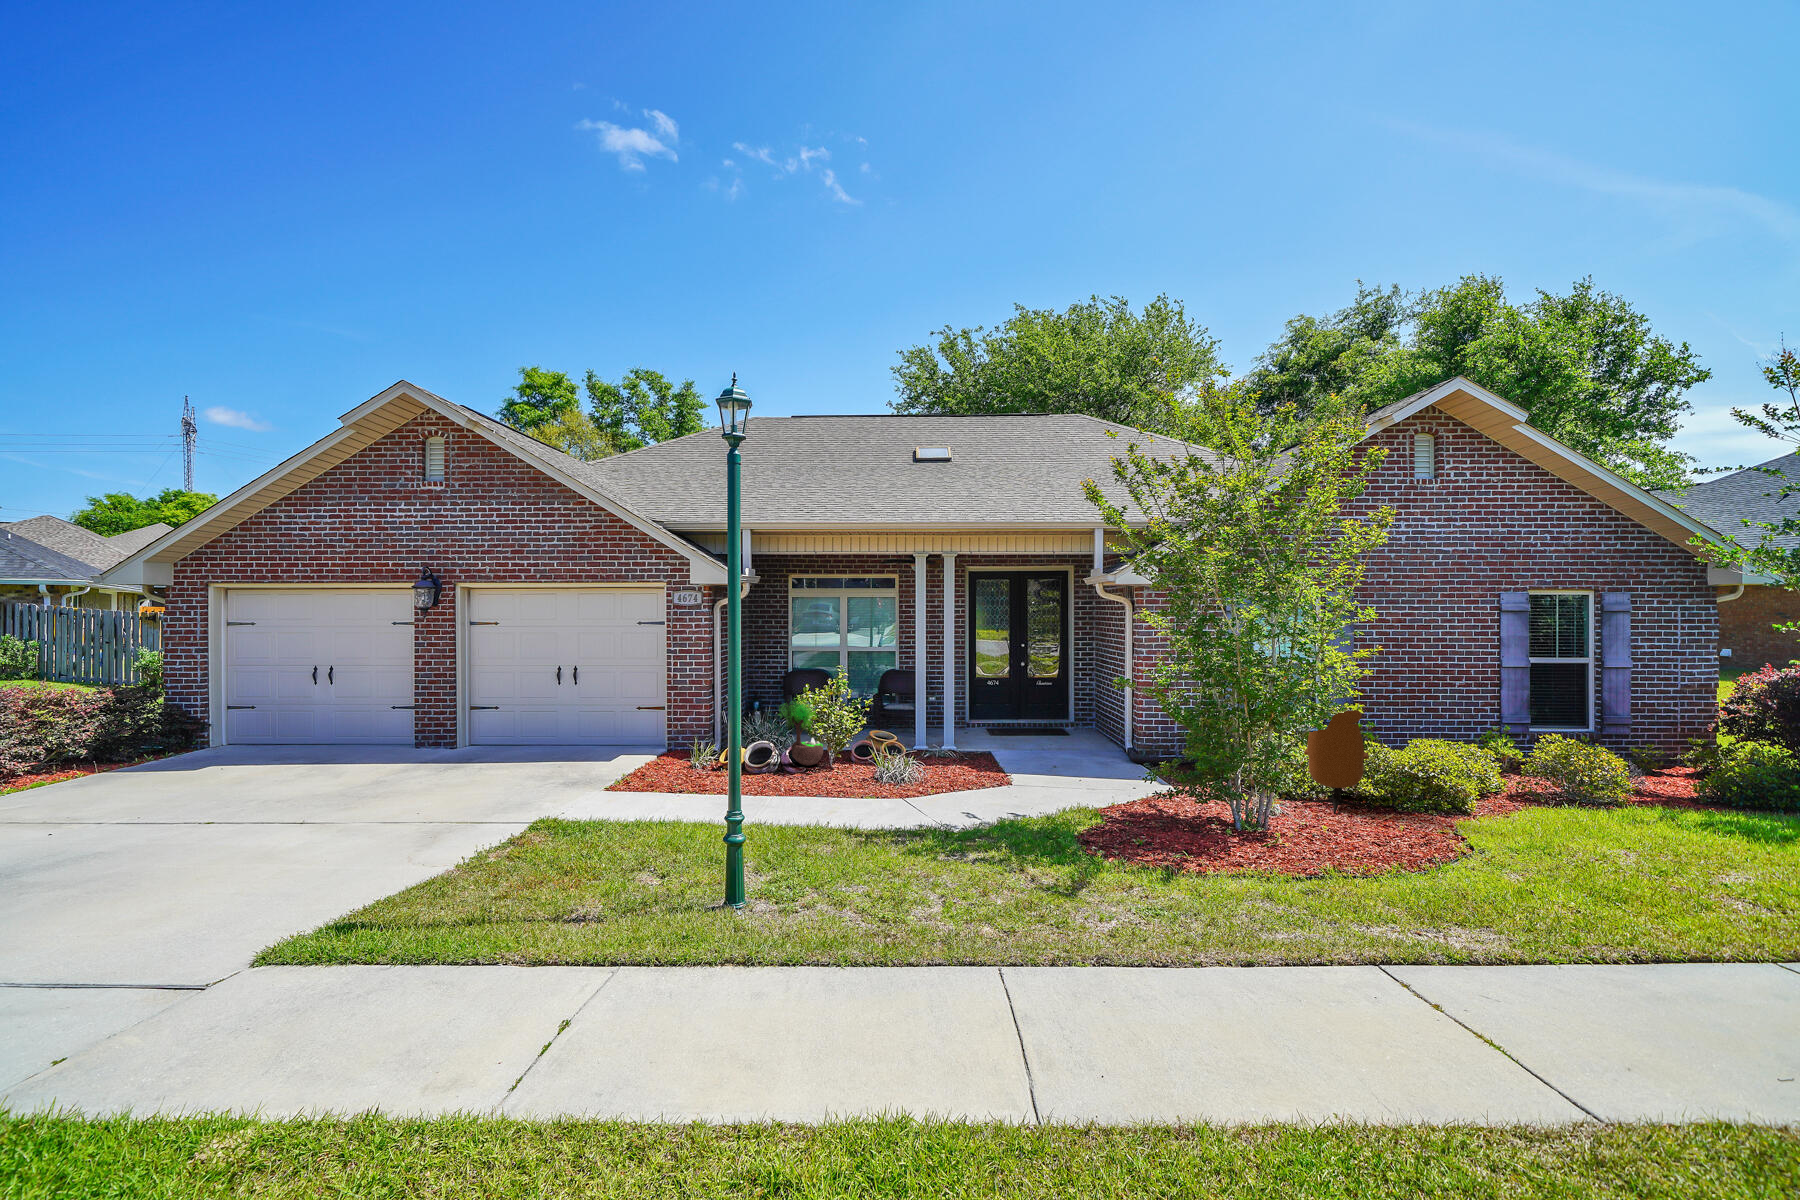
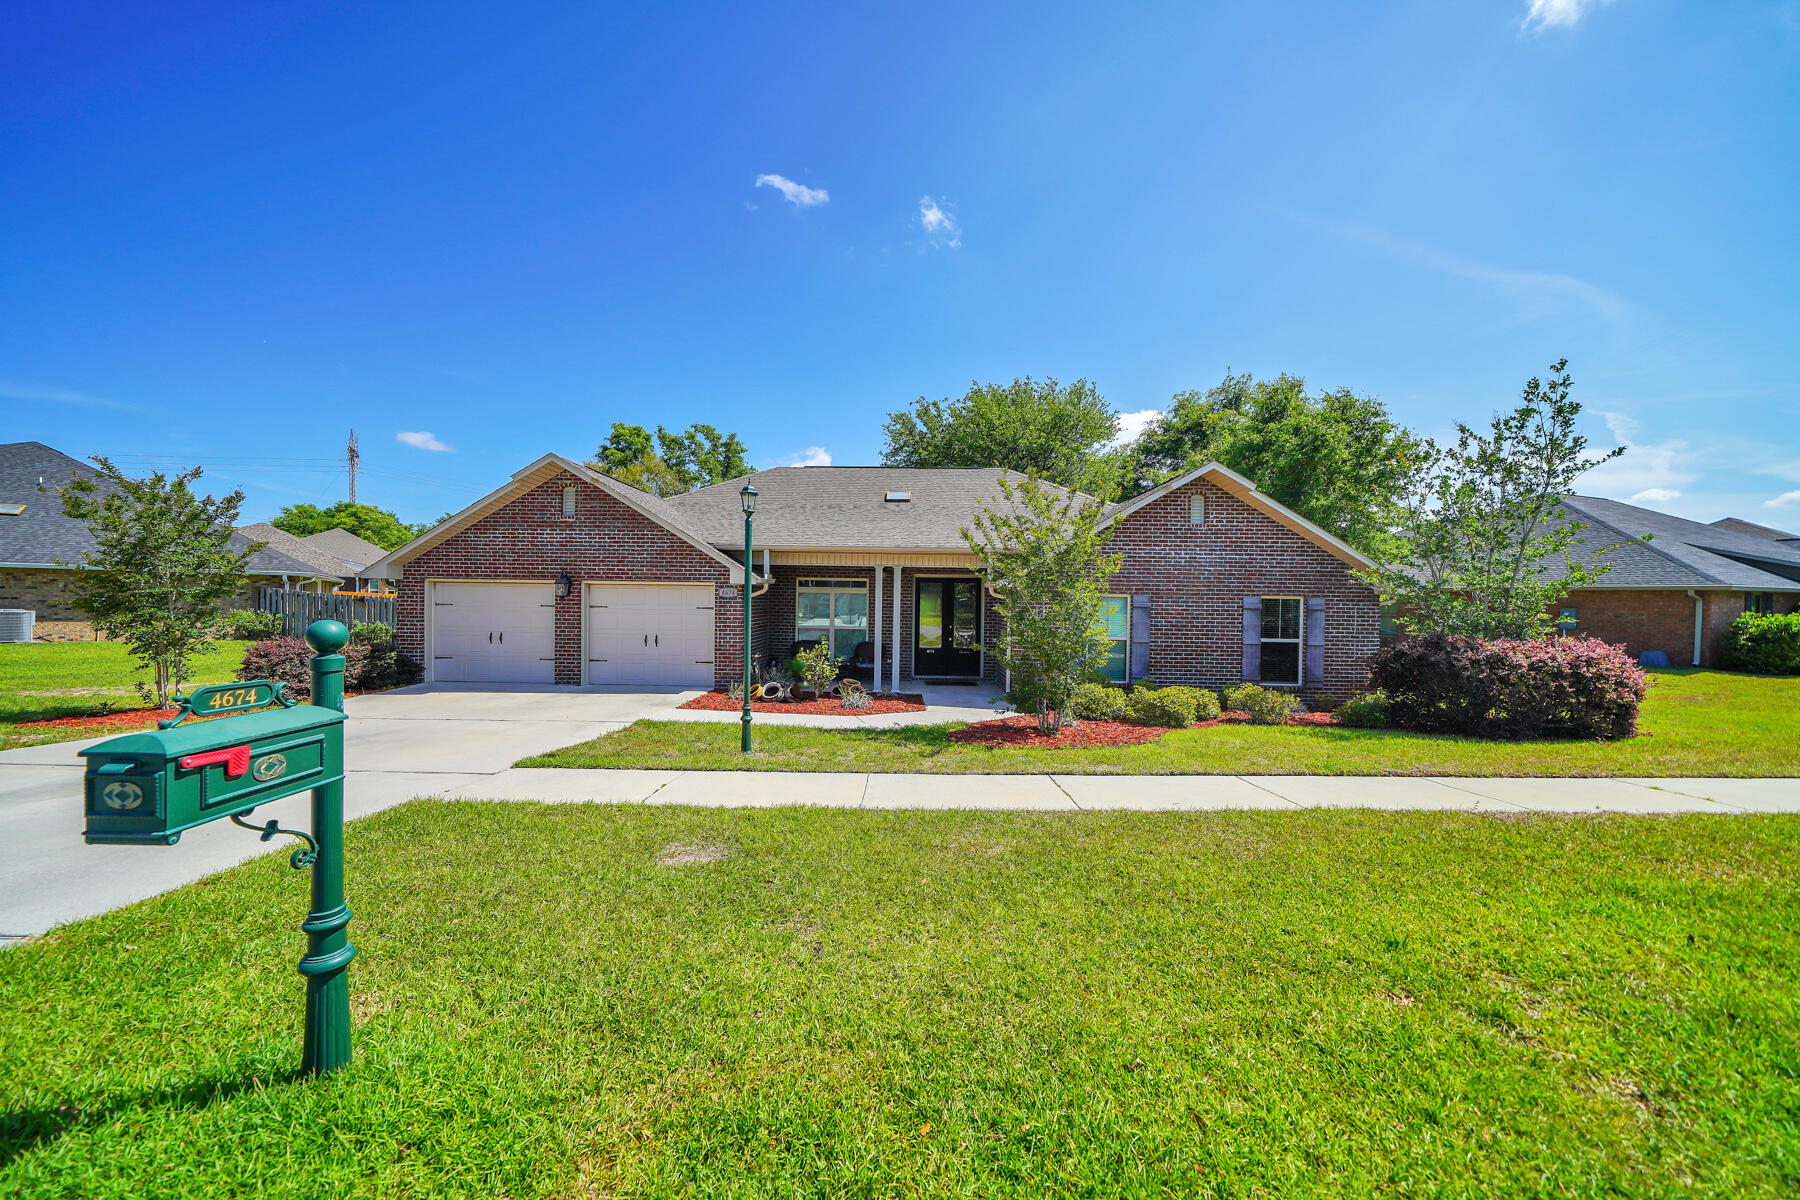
lounge chair: present [1302,710,1372,814] -> none [1092,664,1132,727]

